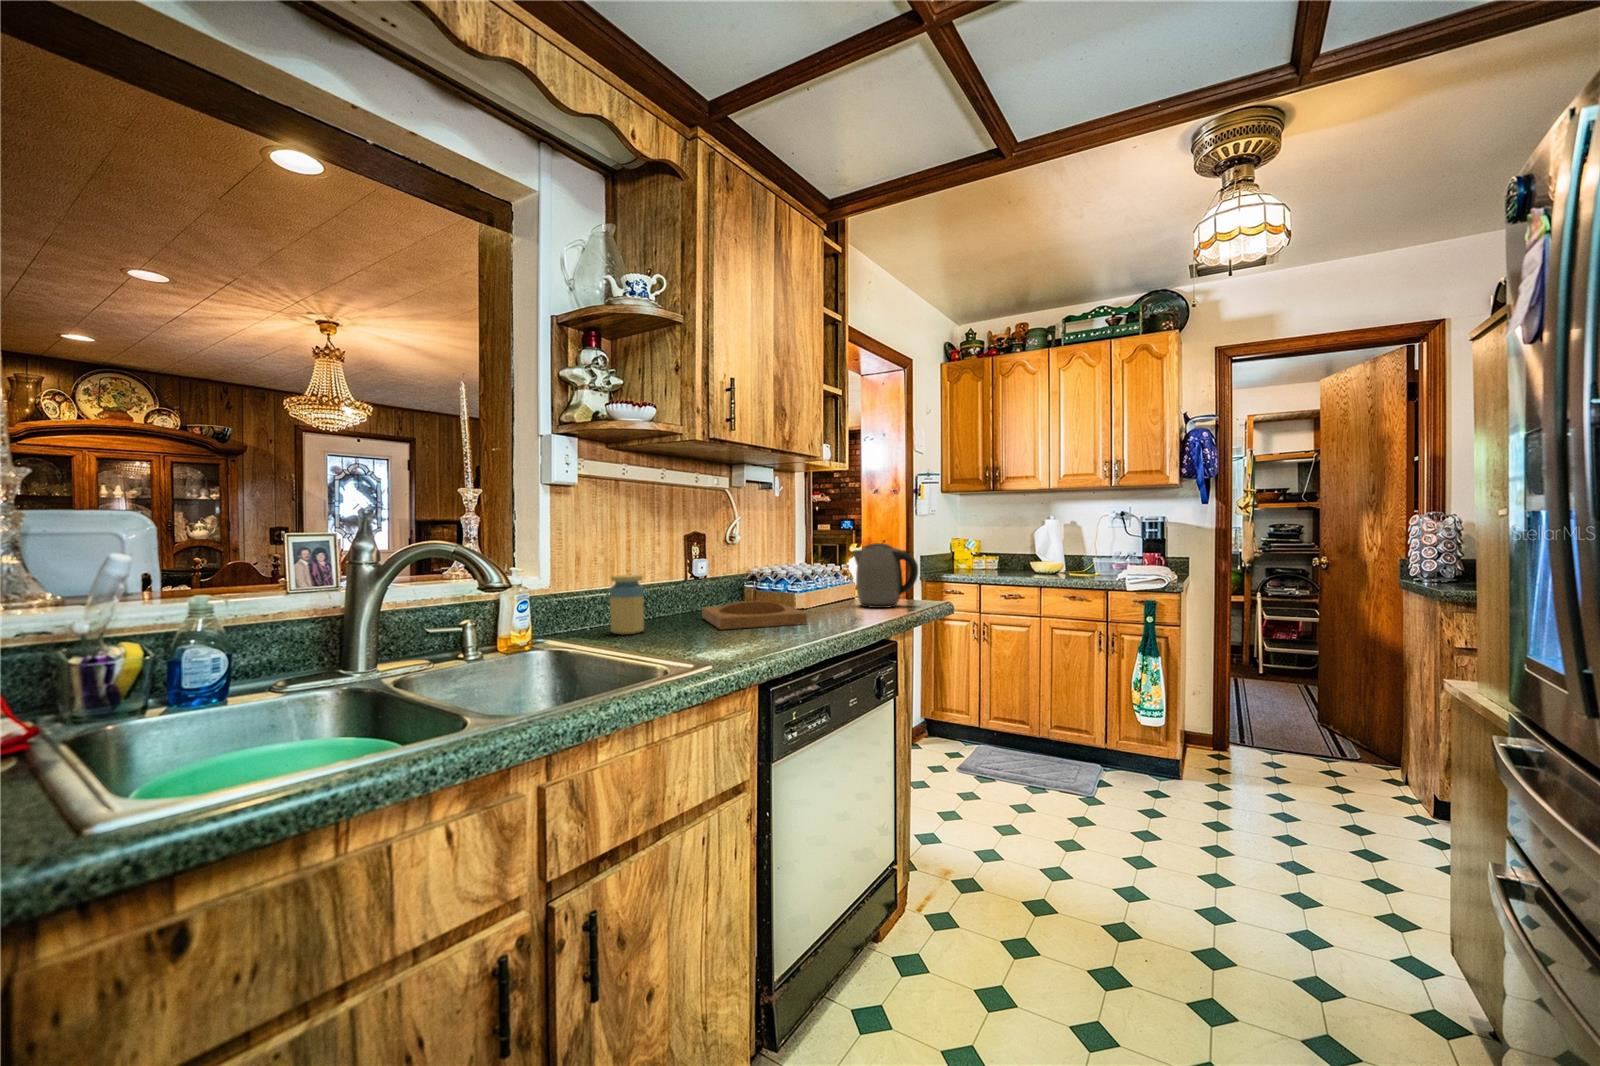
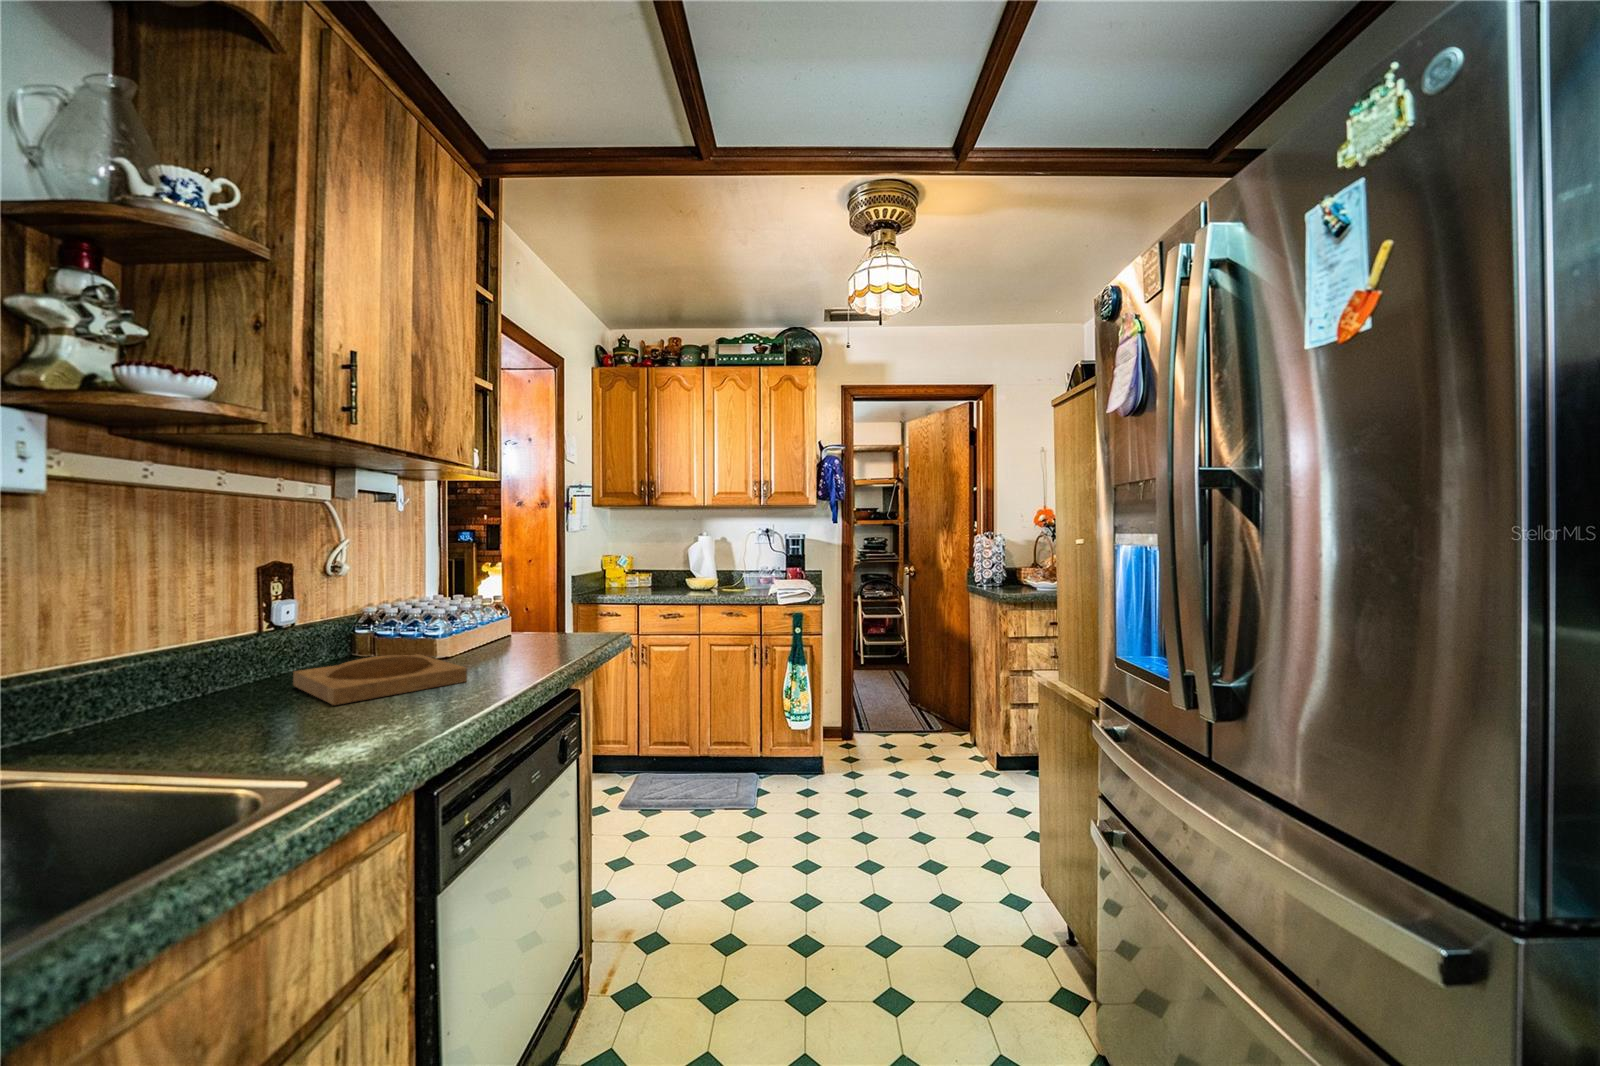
kettle: present [853,543,918,608] -> none [516,571,598,648]
jar: present [610,575,644,634] -> none [117,636,190,736]

